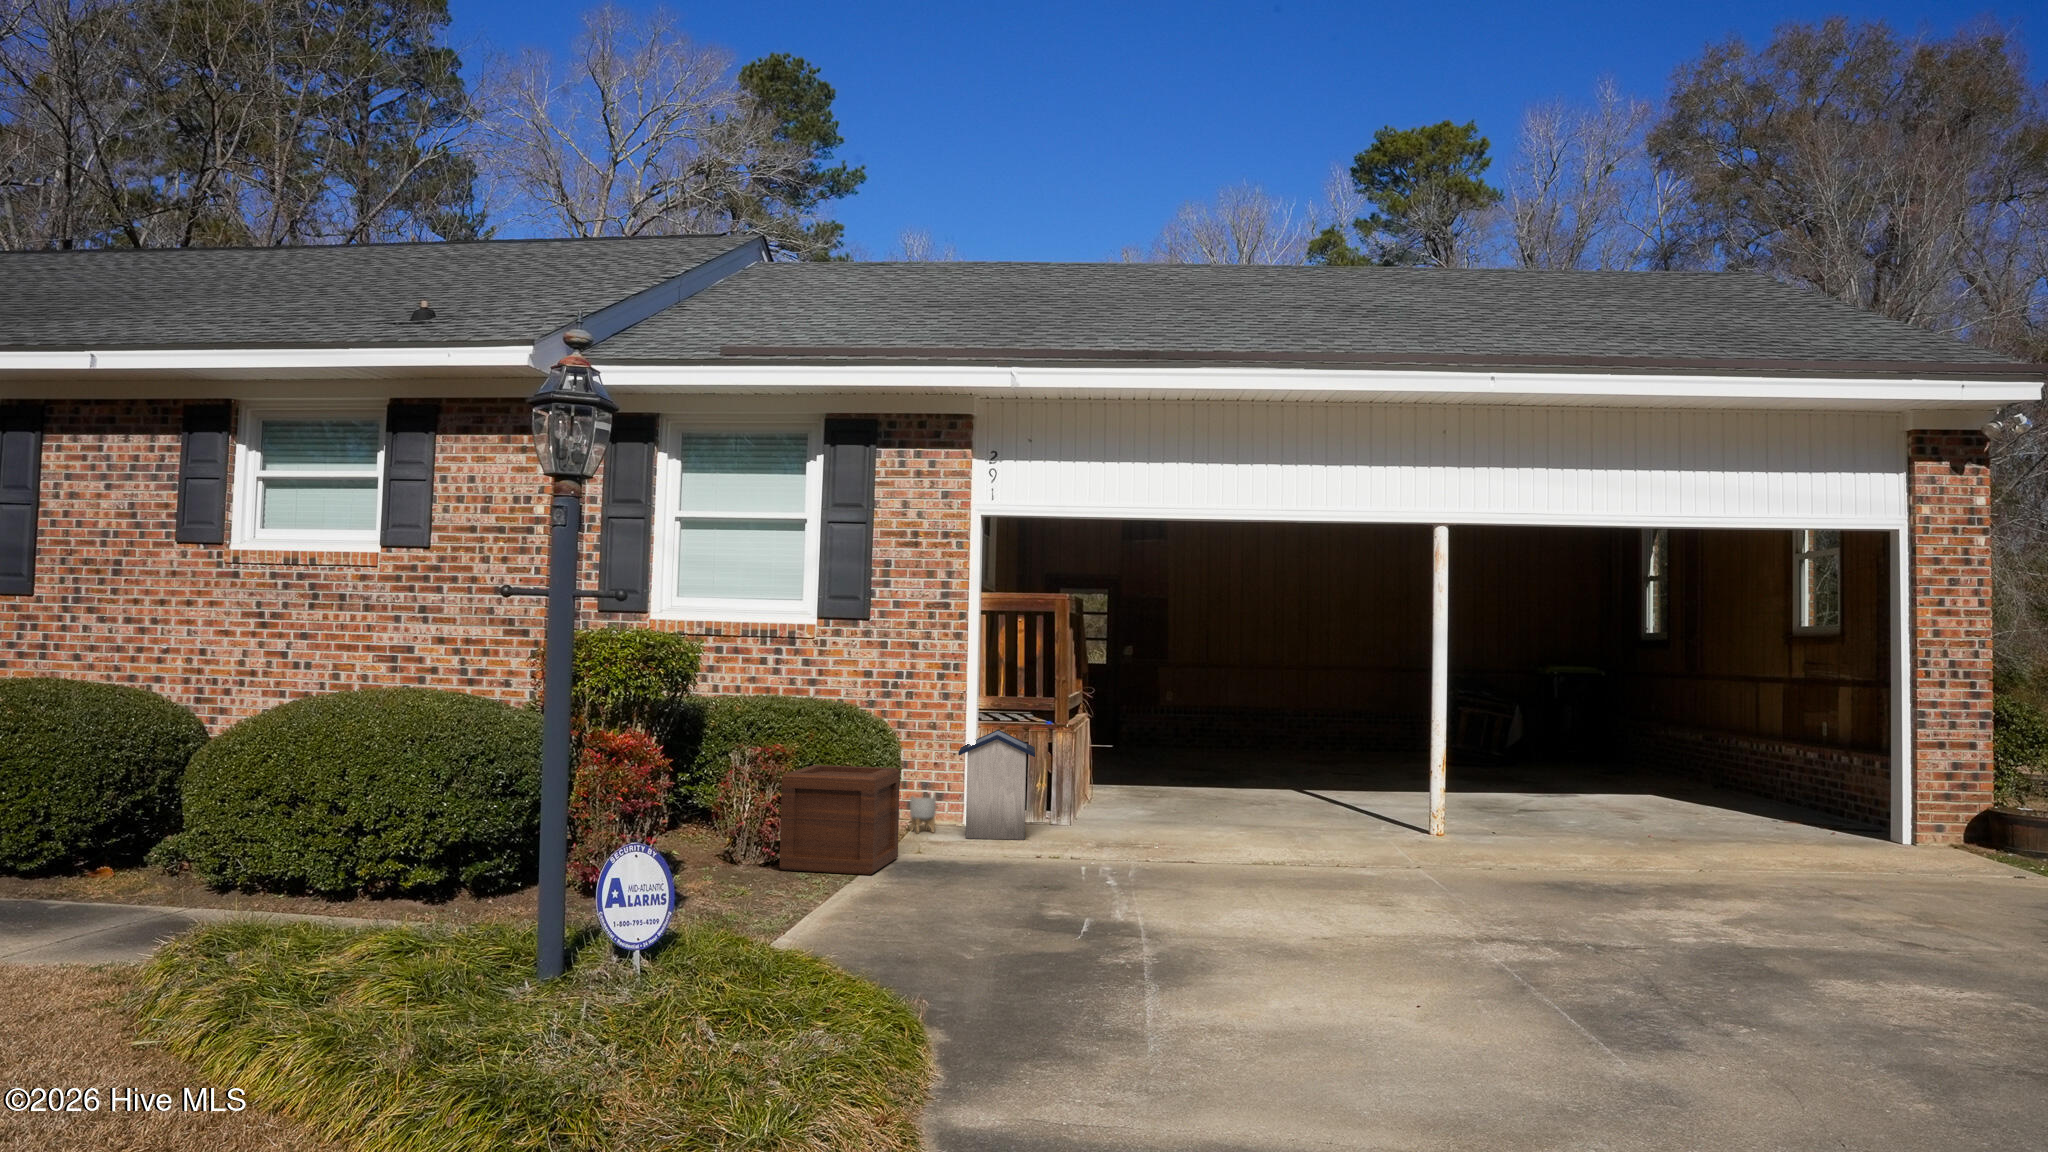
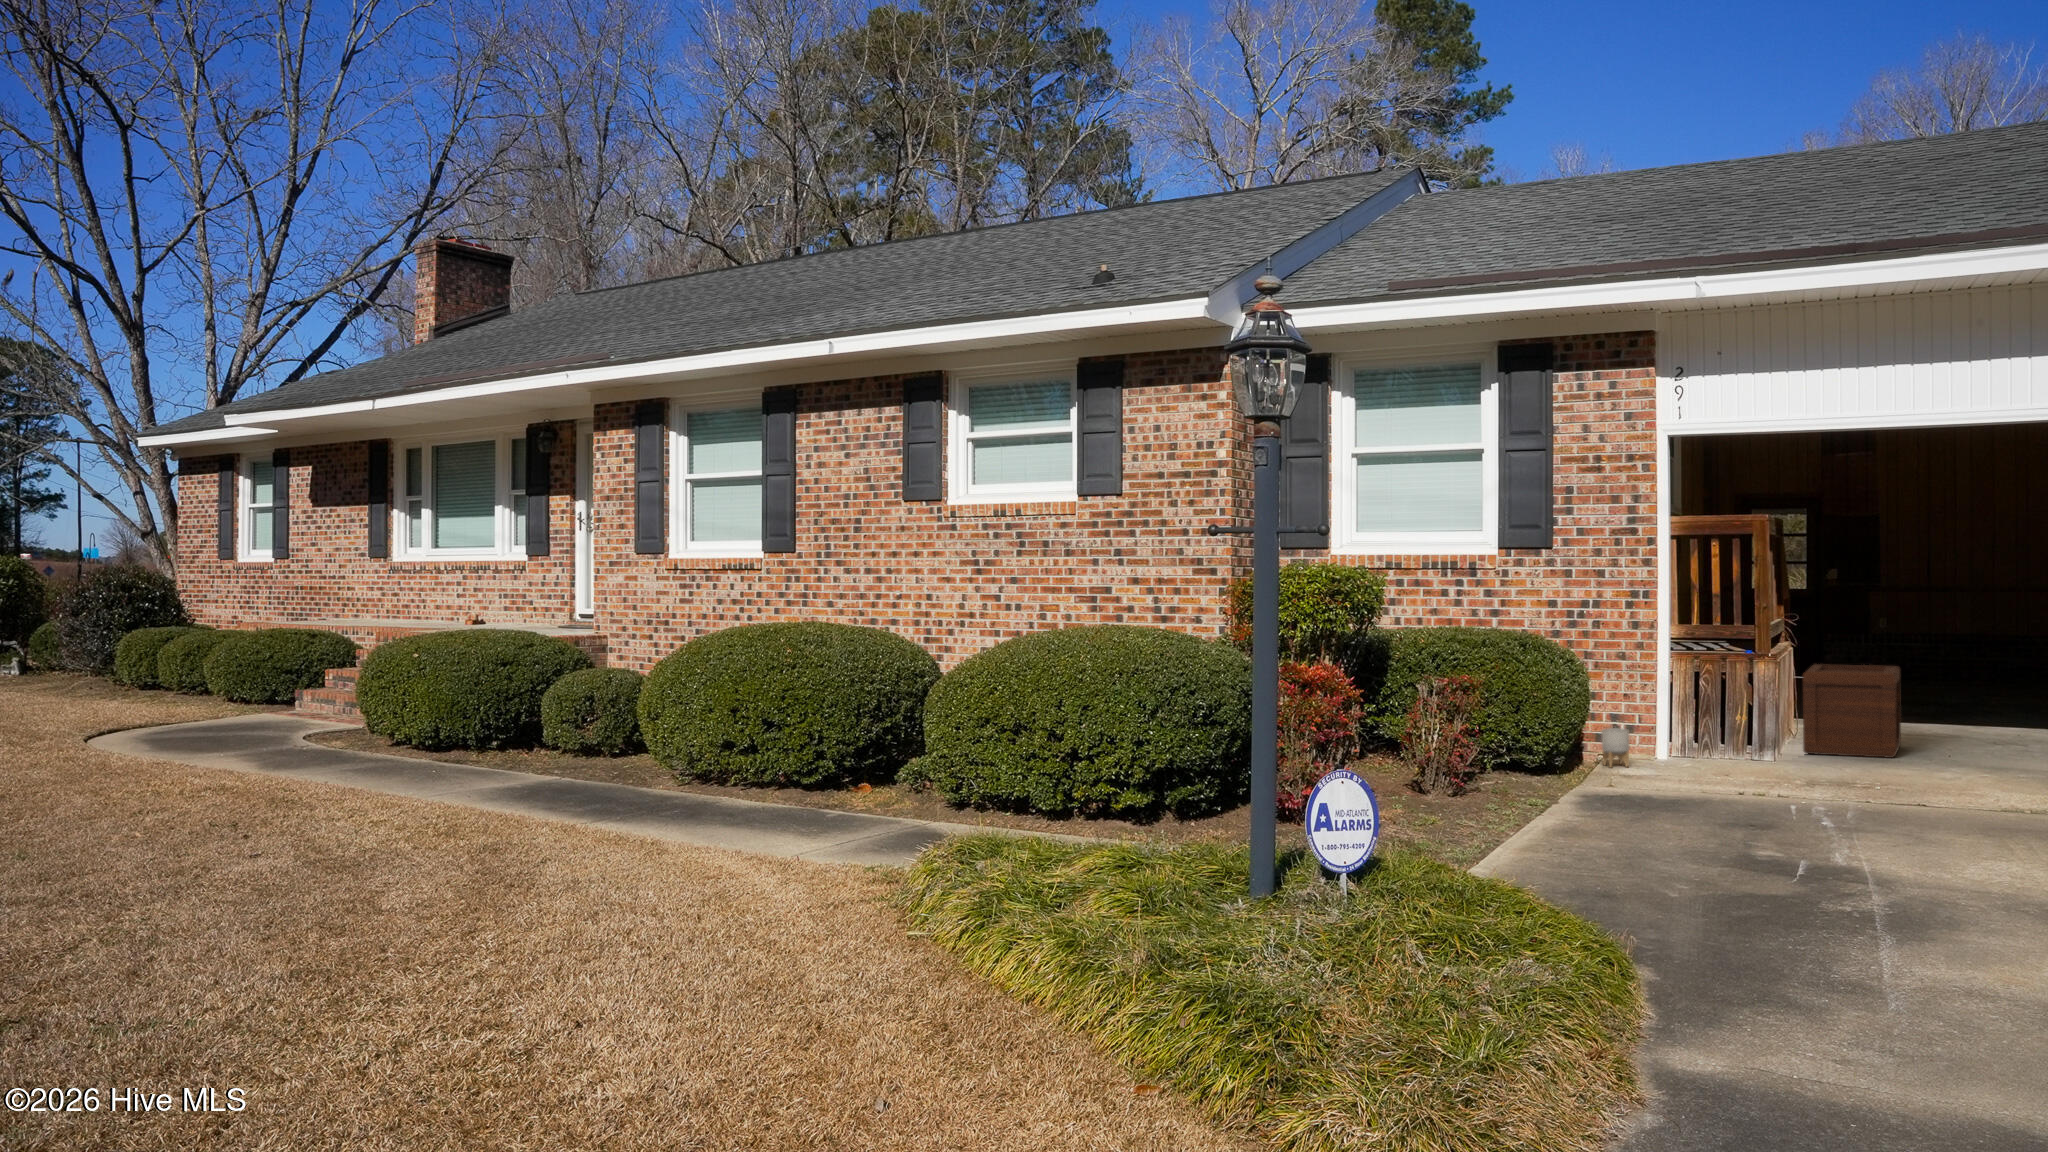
trash can: present [958,730,1035,840] -> none [1651,660,1740,776]
wooden crate: present [779,765,900,875] -> present [1803,664,1901,758]

